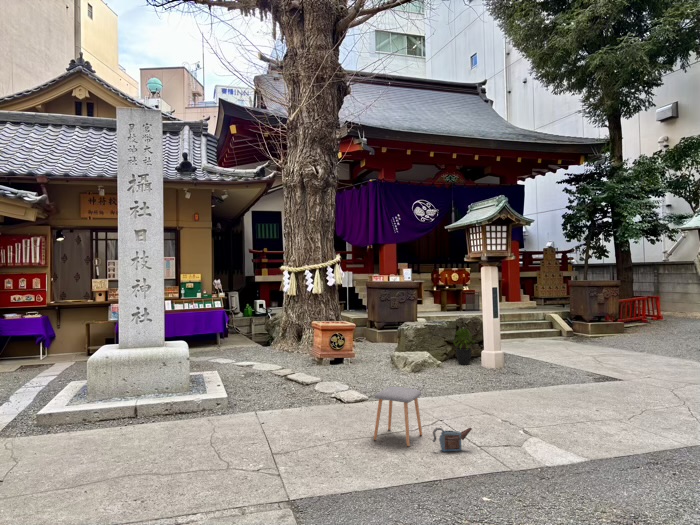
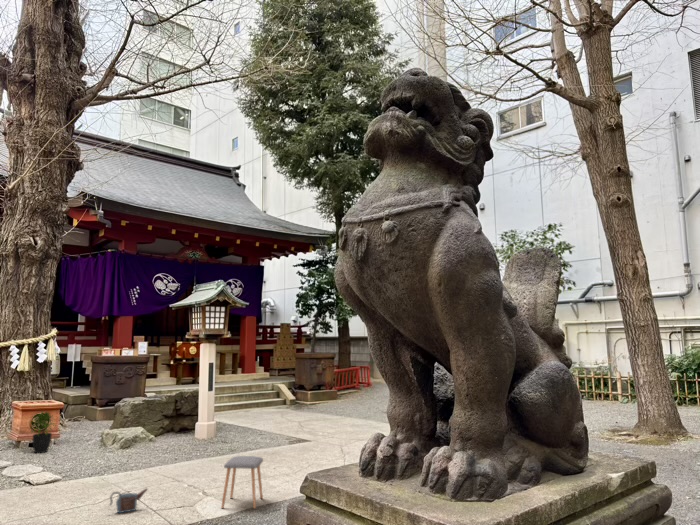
potted plant: present [453,328,474,365] -> present [31,412,54,453]
stool: present [374,387,422,447] -> present [221,456,263,509]

